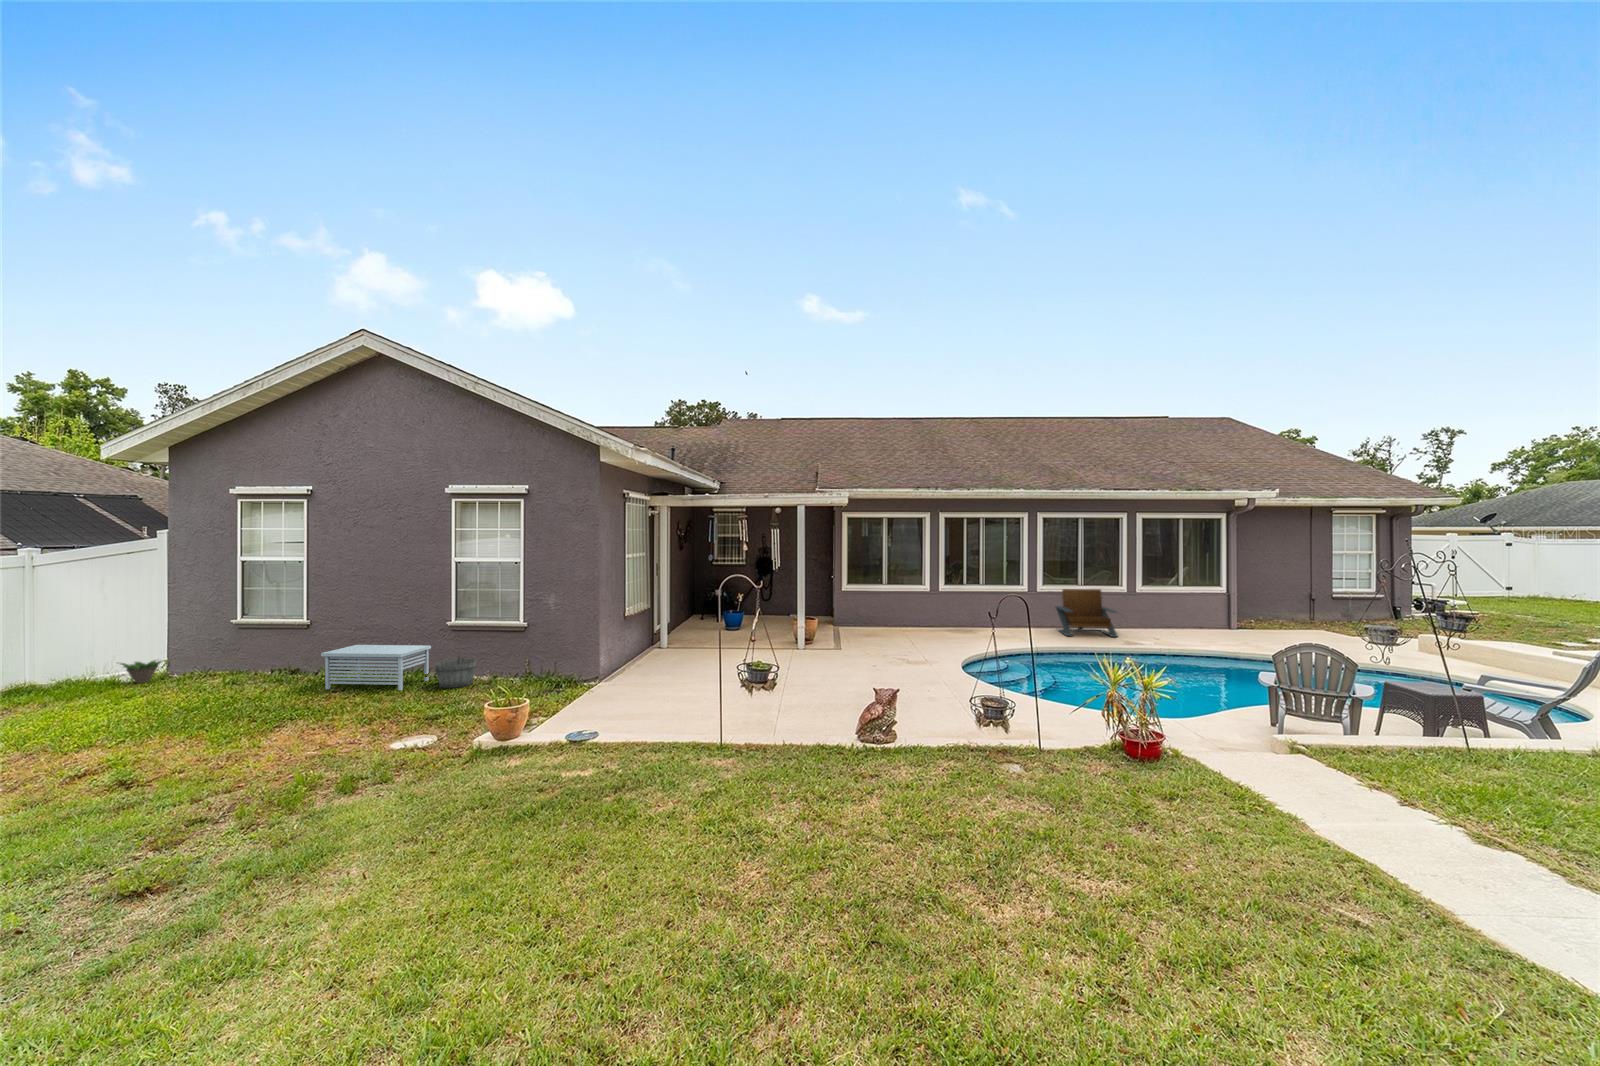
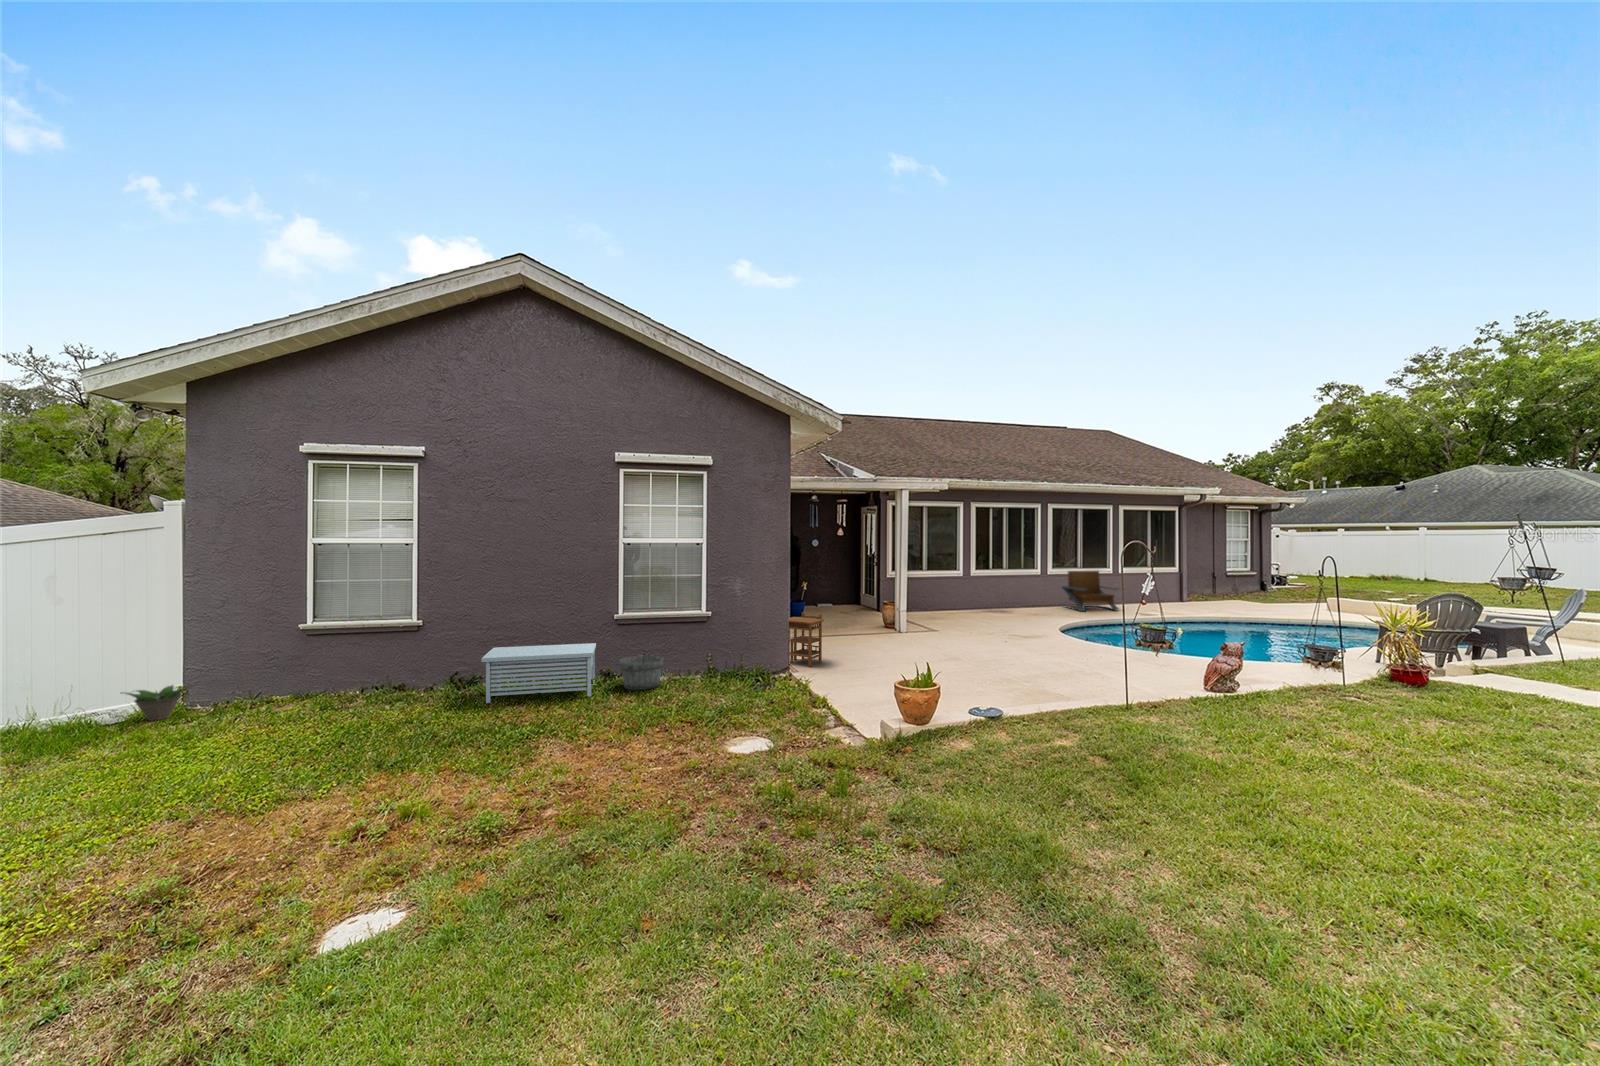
side table: none [610,626,649,679] -> present [789,613,824,667]

